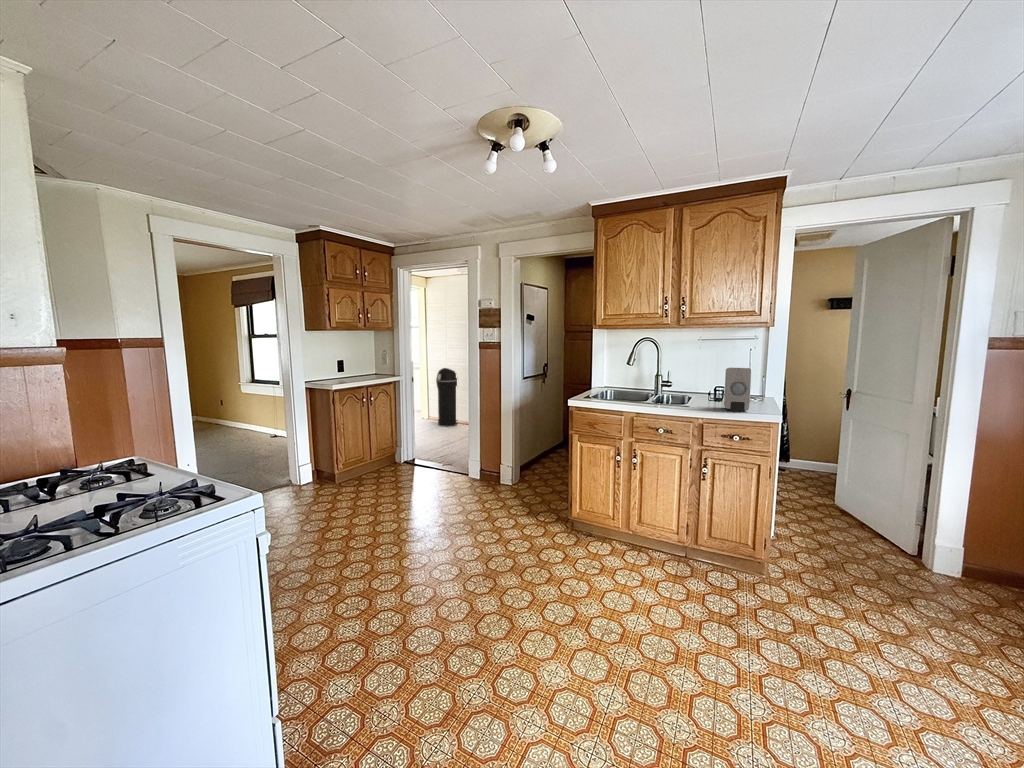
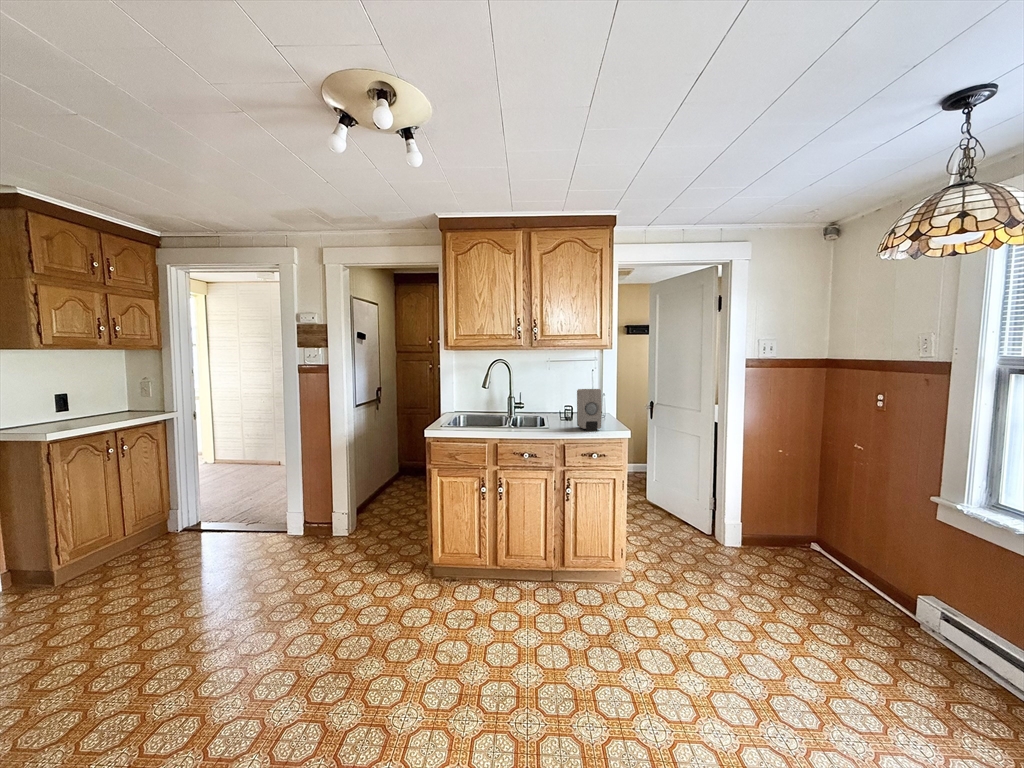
trash can: present [436,368,457,427] -> none [224,395,257,471]

